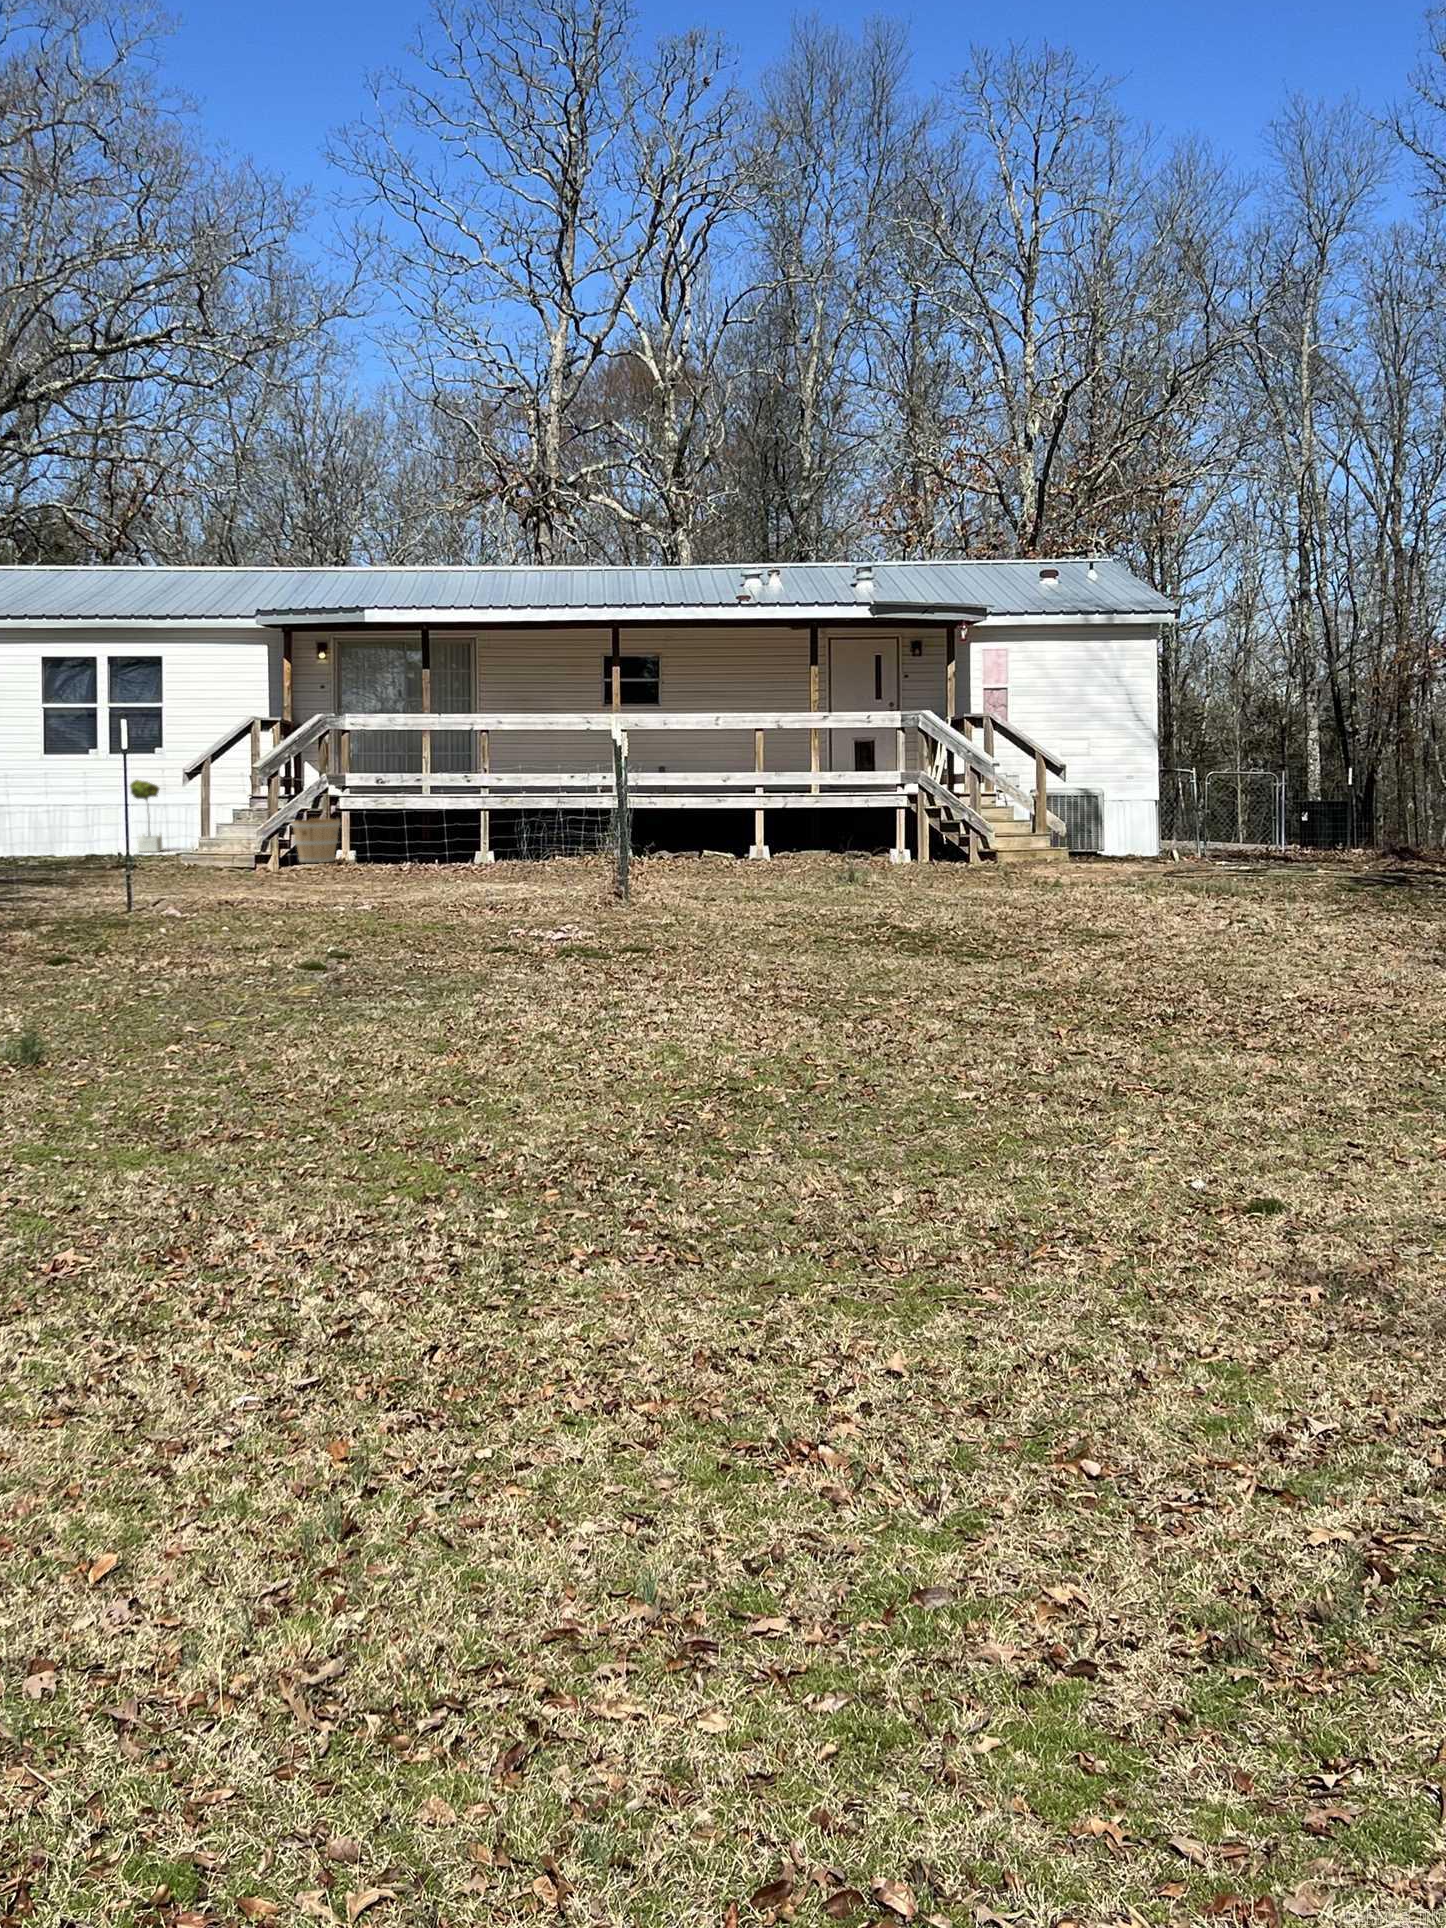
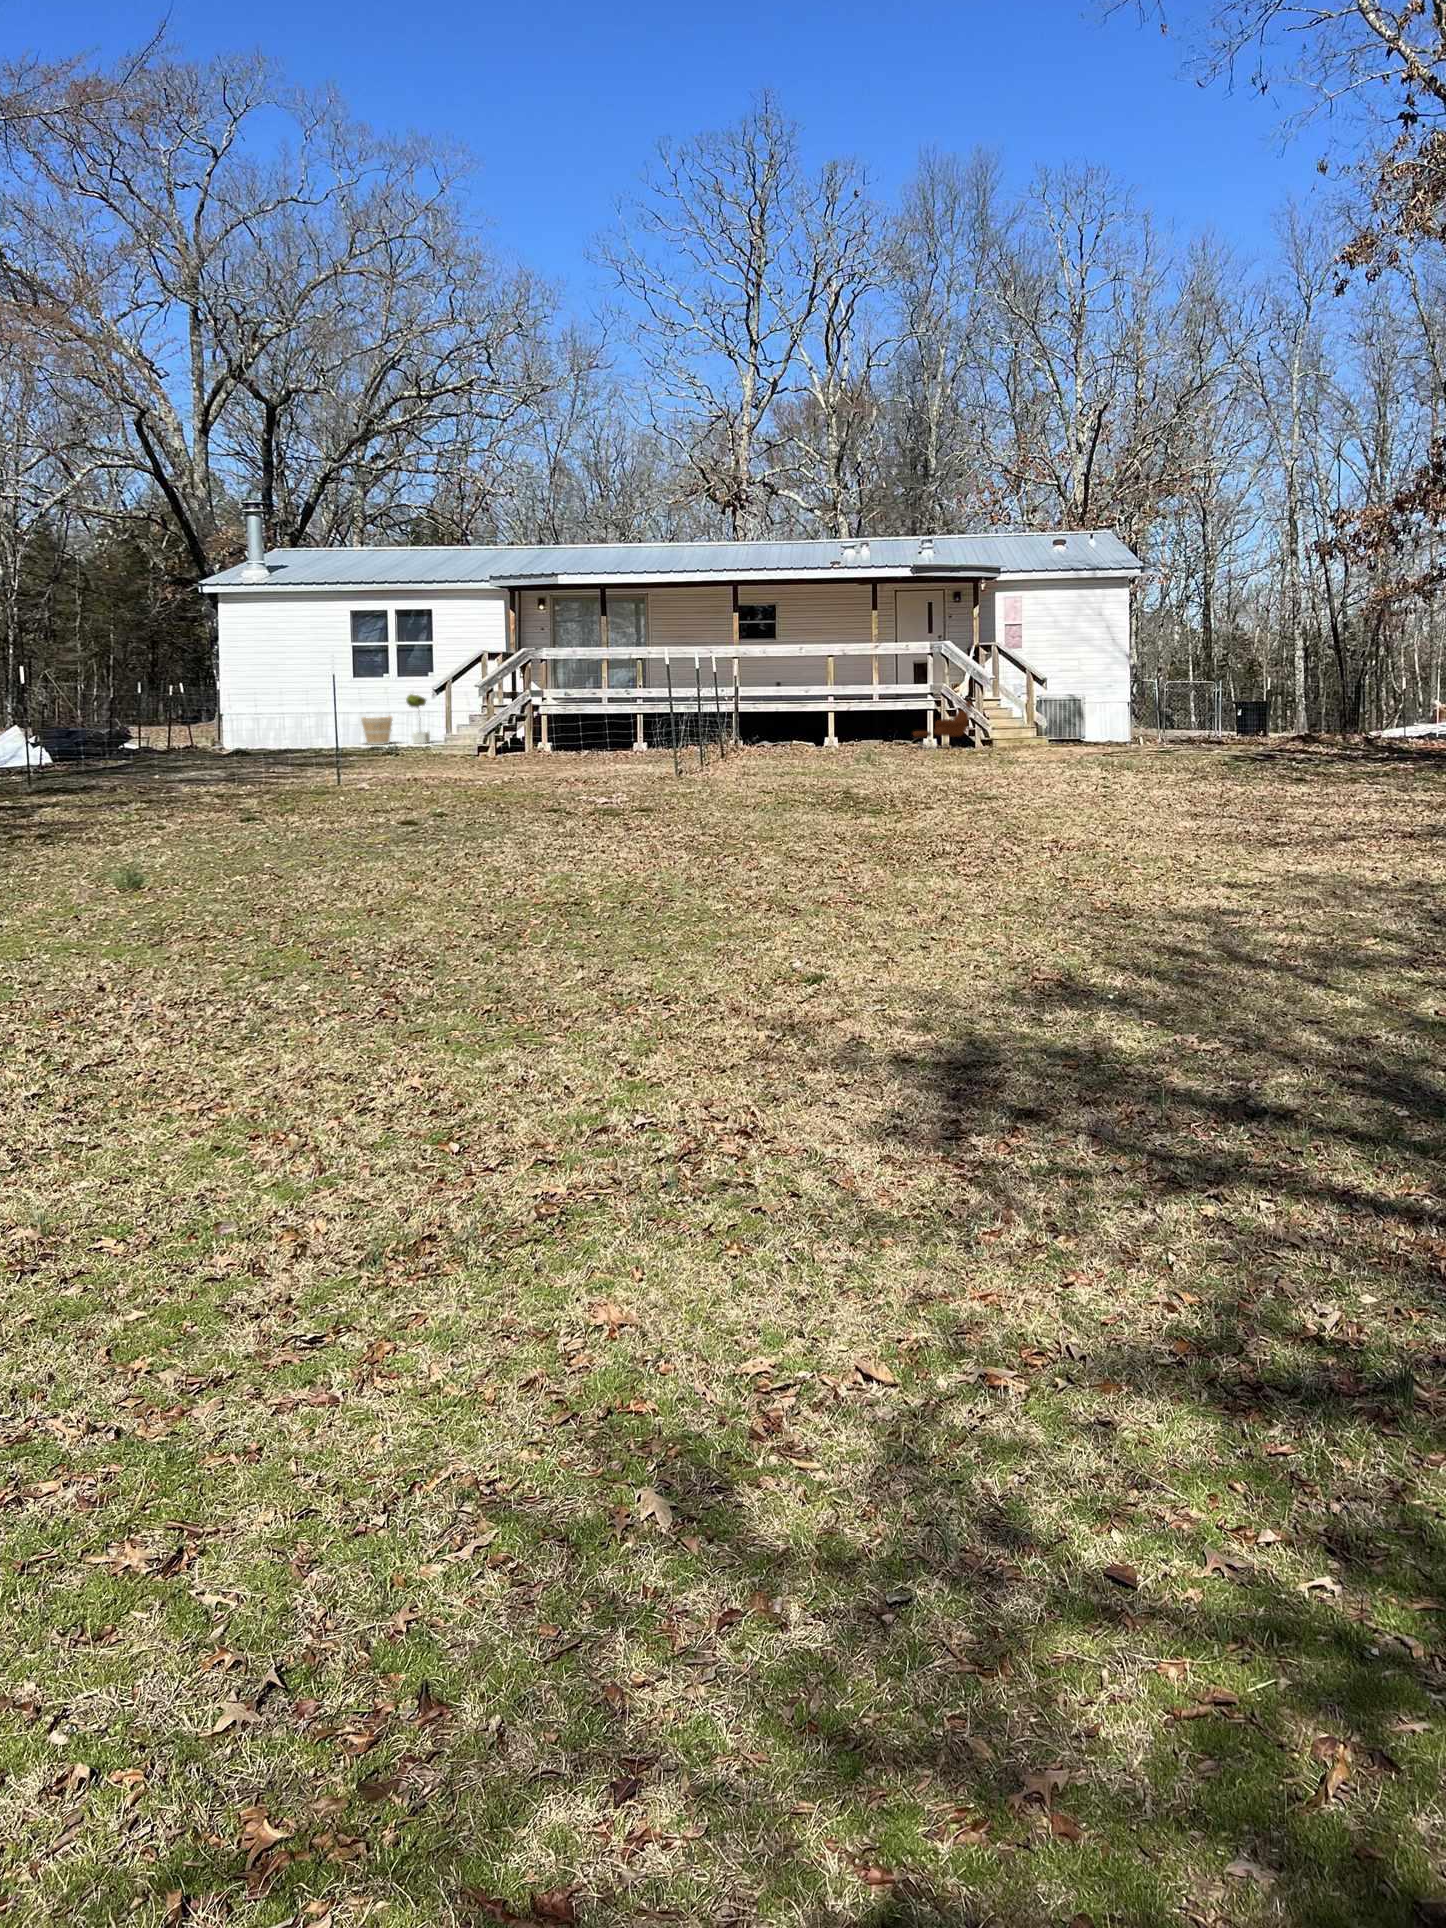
lounge chair: none [879,795,961,863] -> present [913,701,971,746]
wooden bucket: present [292,818,340,863] -> present [361,717,393,745]

